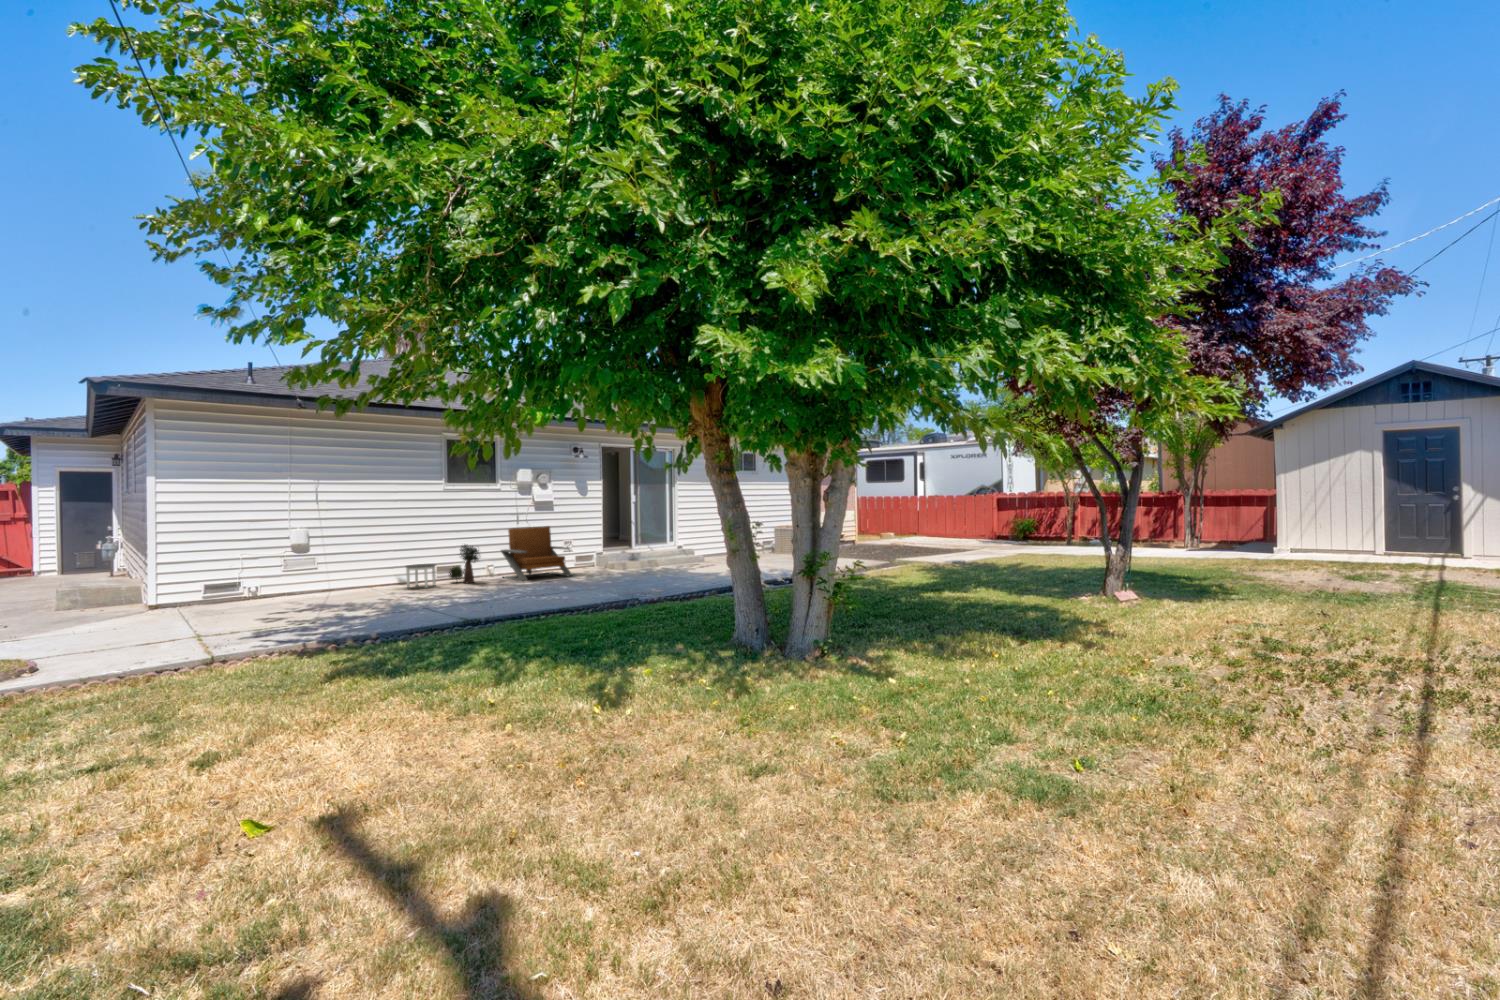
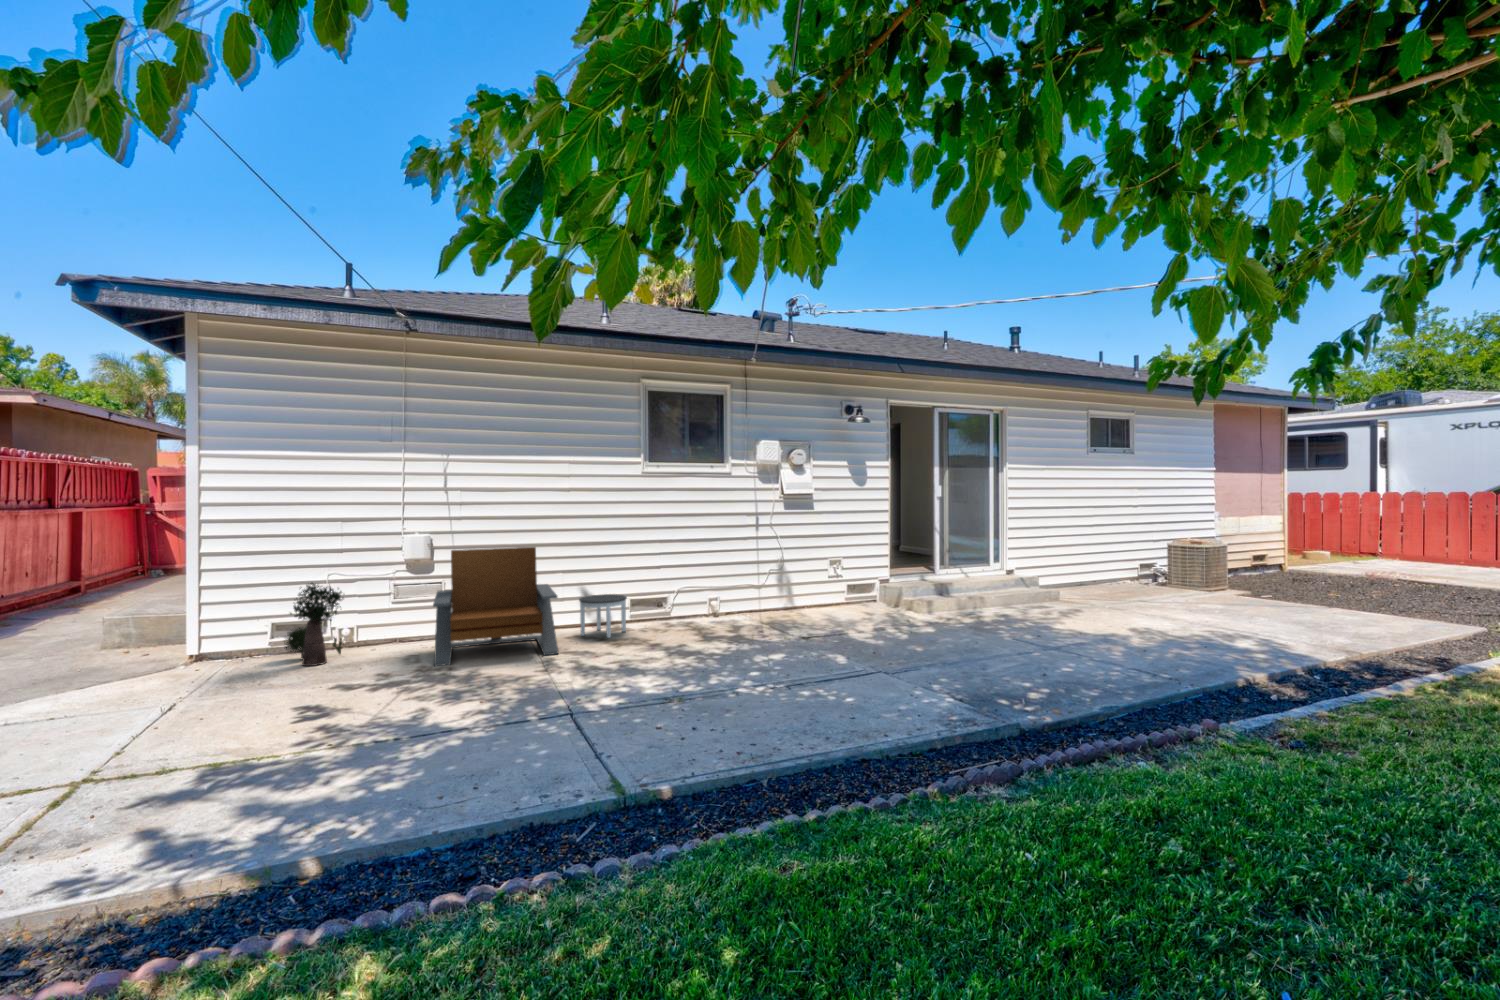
lounge chair: present [501,526,572,581] -> present [433,547,558,666]
potted plant: present [449,545,479,583] -> present [285,583,343,666]

